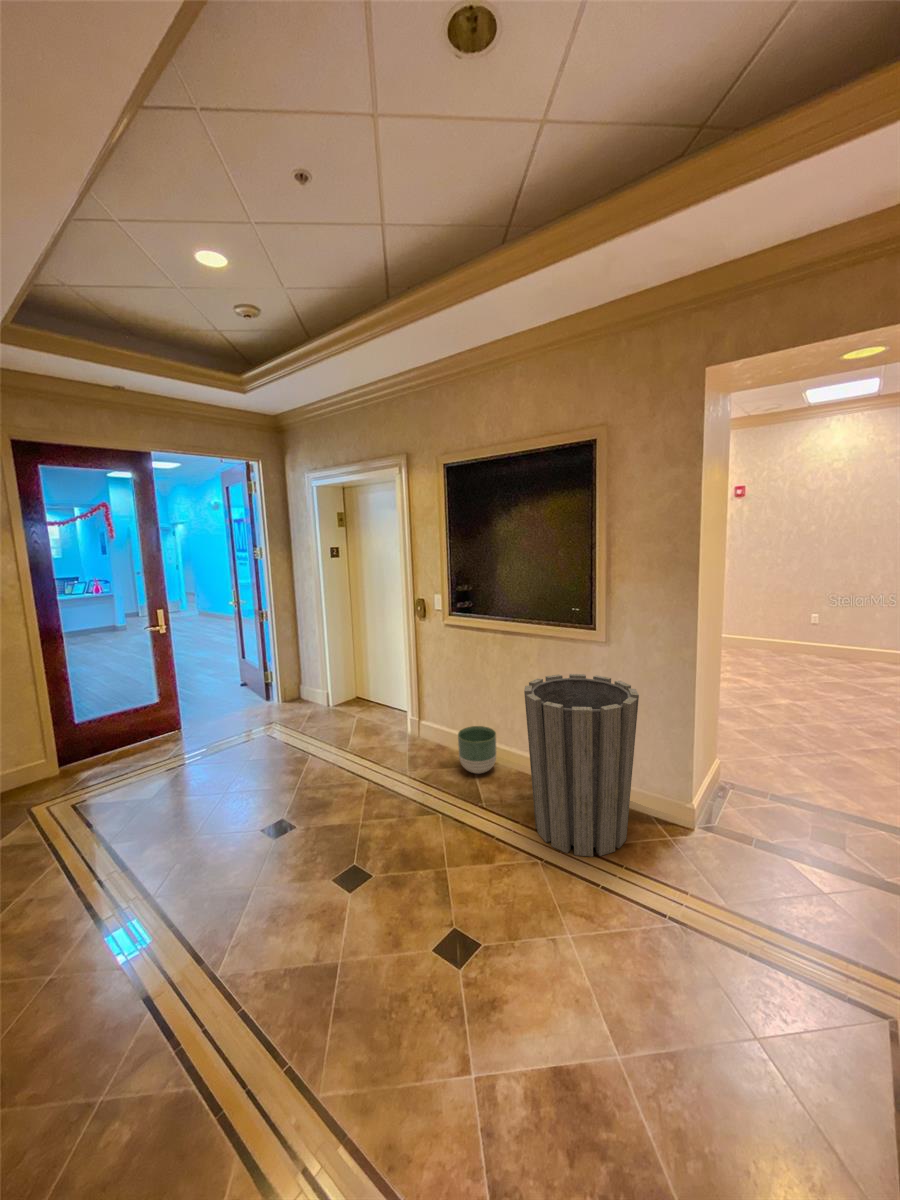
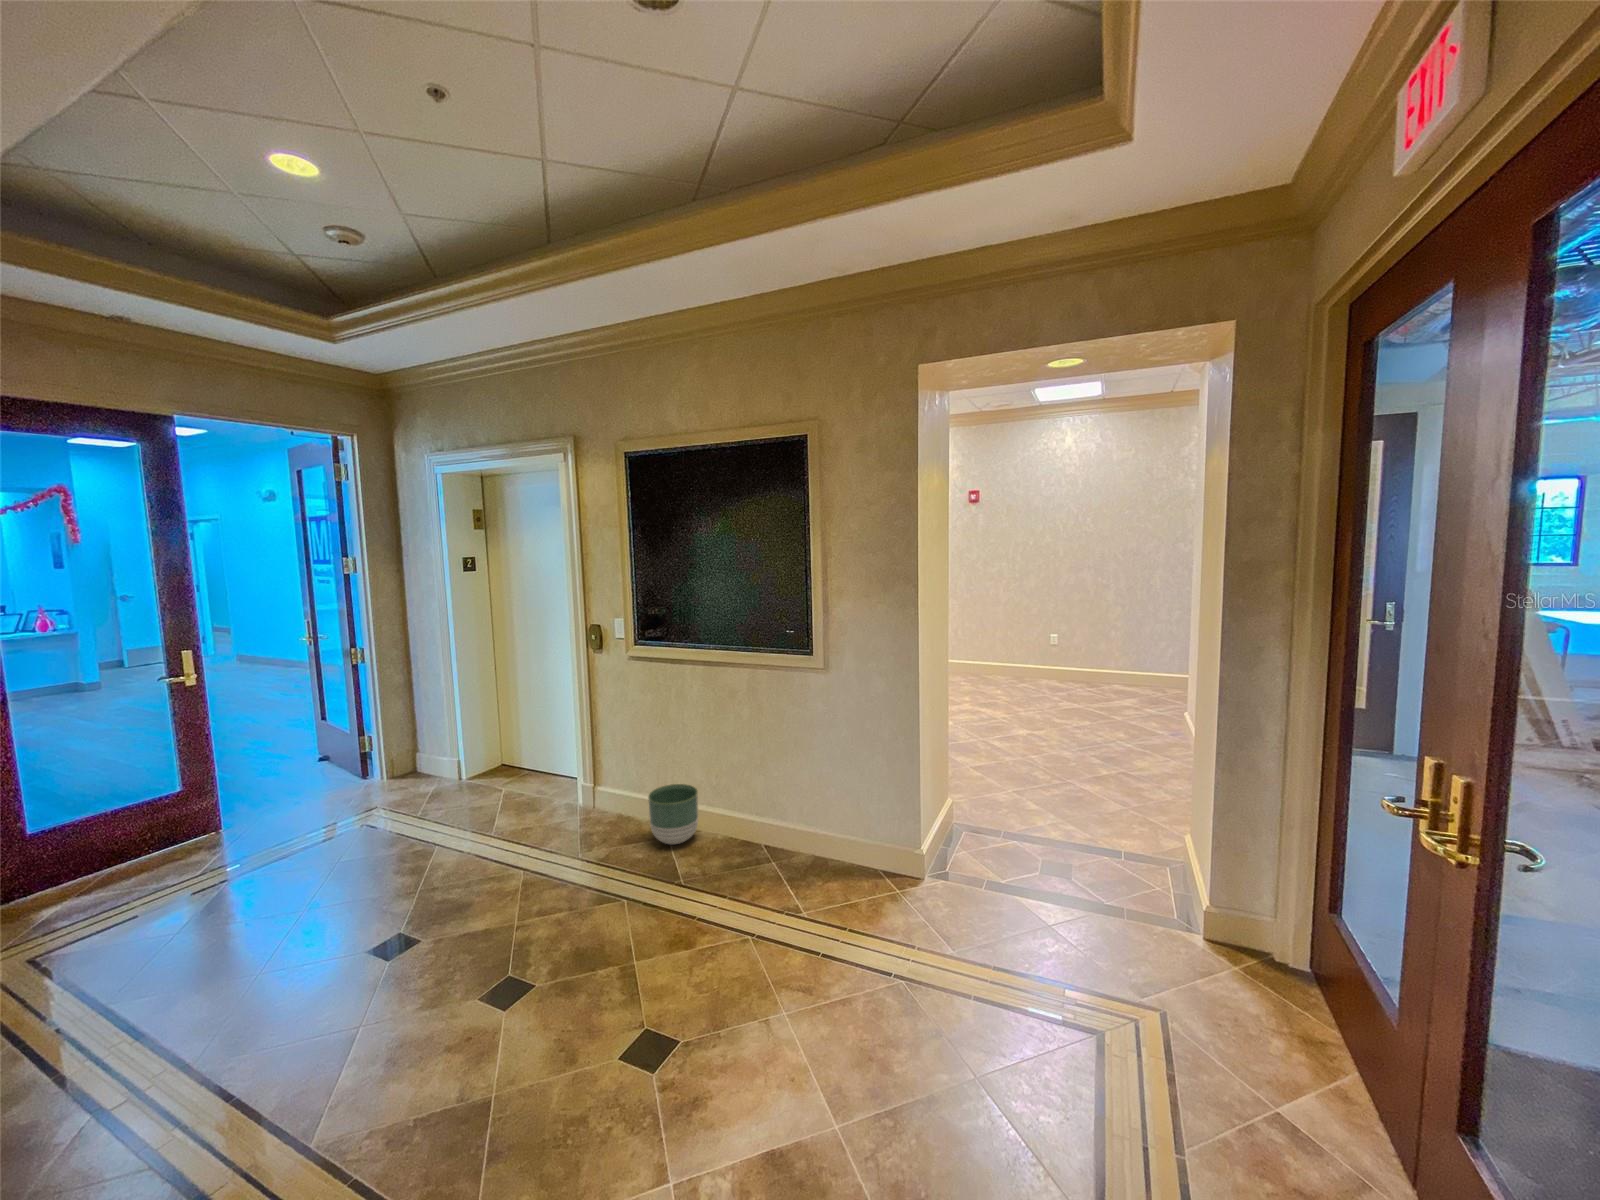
trash can: present [524,674,639,857] -> none [730,708,859,923]

